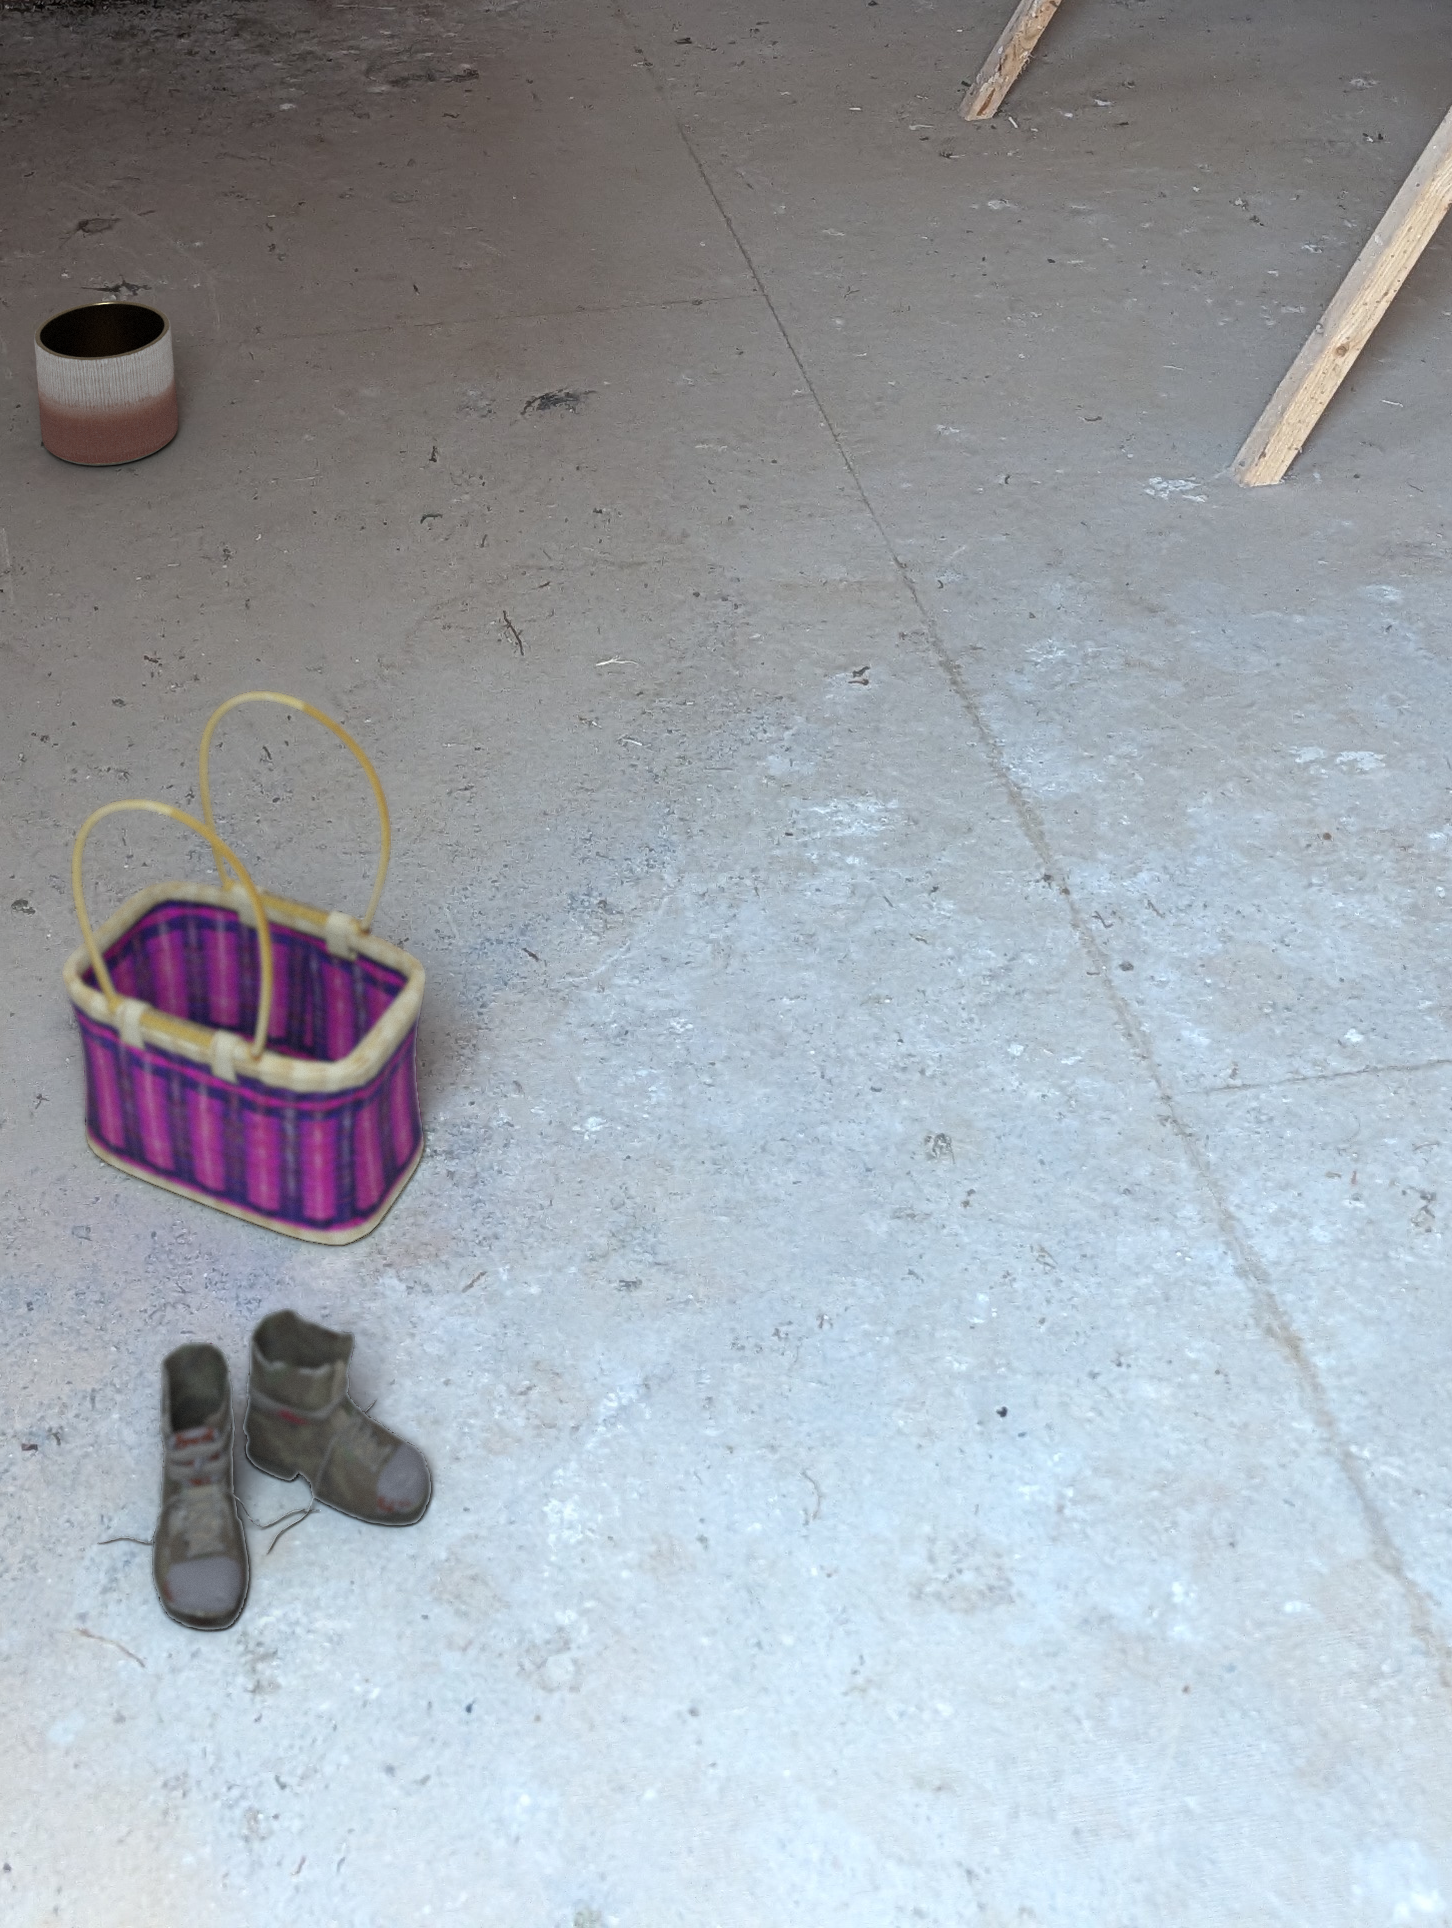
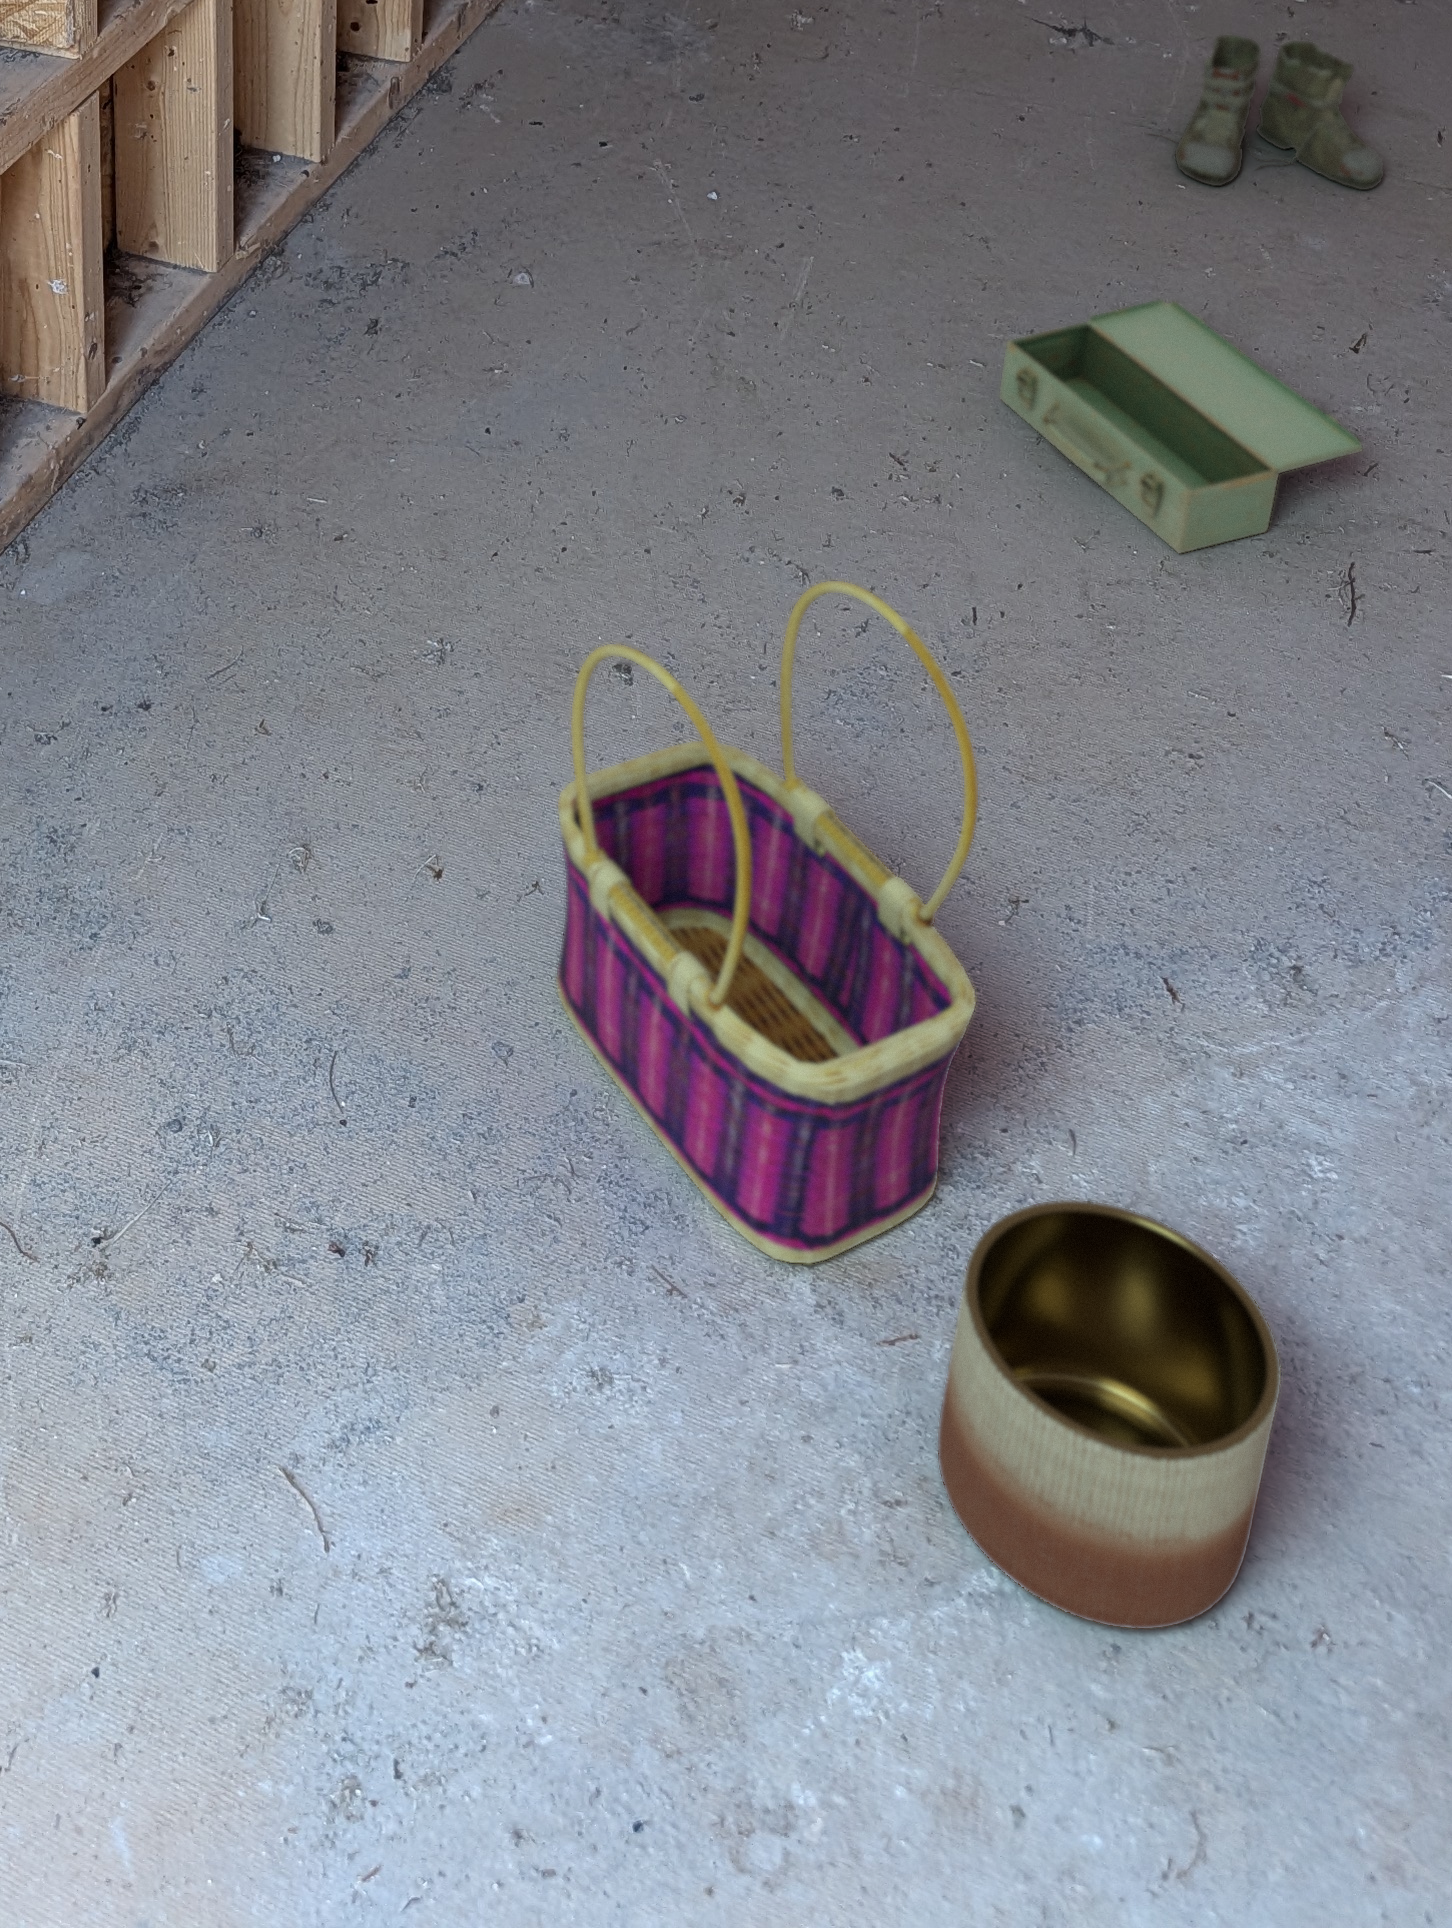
planter: present [34,301,178,466] -> present [938,1200,1281,1629]
toolbox: none [191,457,463,640] -> present [1000,300,1362,553]
boots: present [109,1308,432,1630] -> present [1175,35,1383,190]

